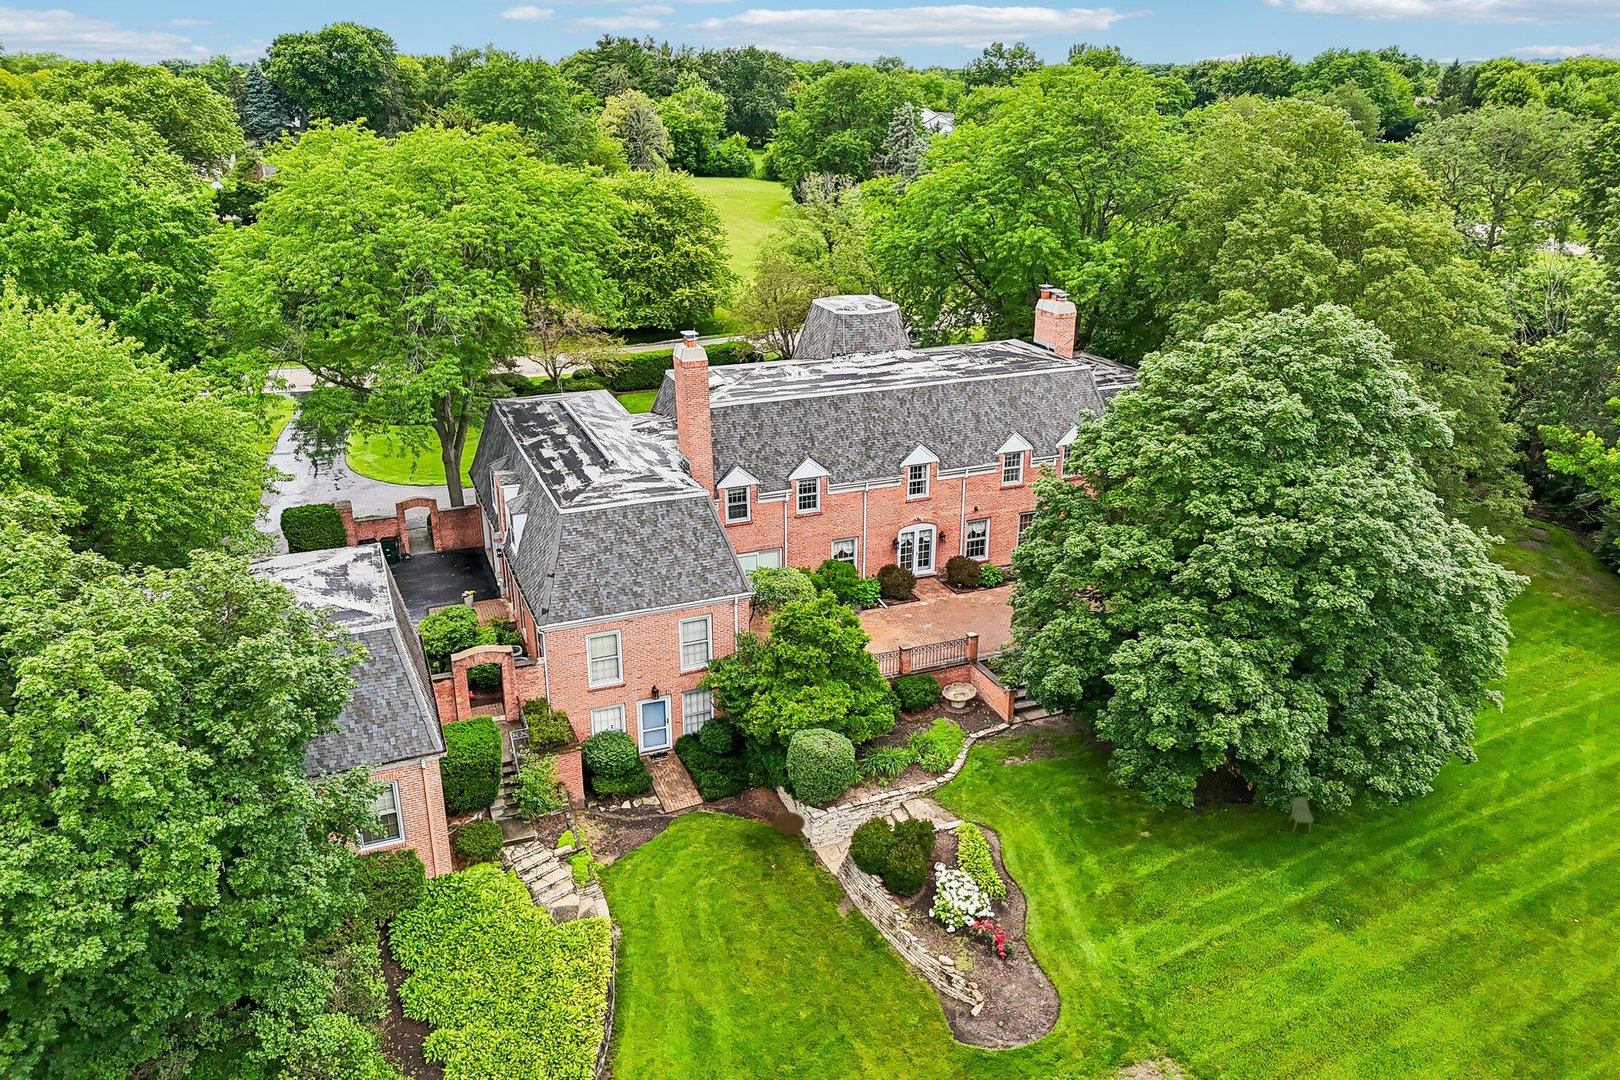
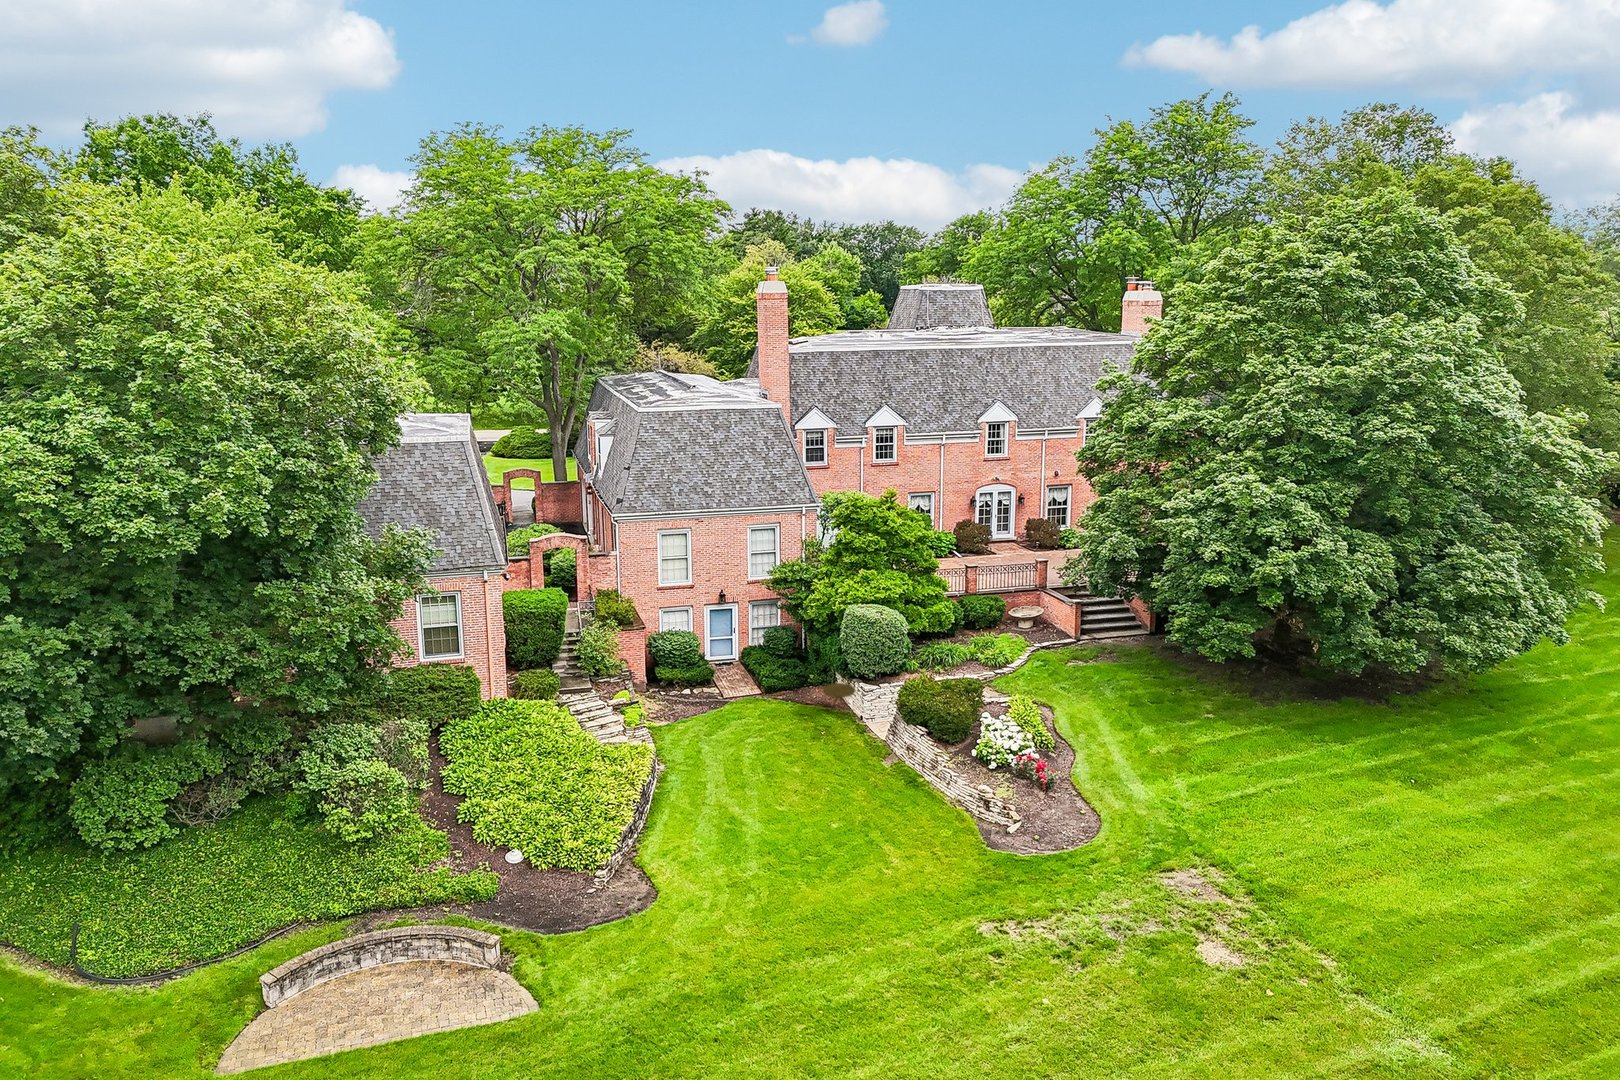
chair: present [1291,795,1313,829] -> none [1366,673,1393,720]

